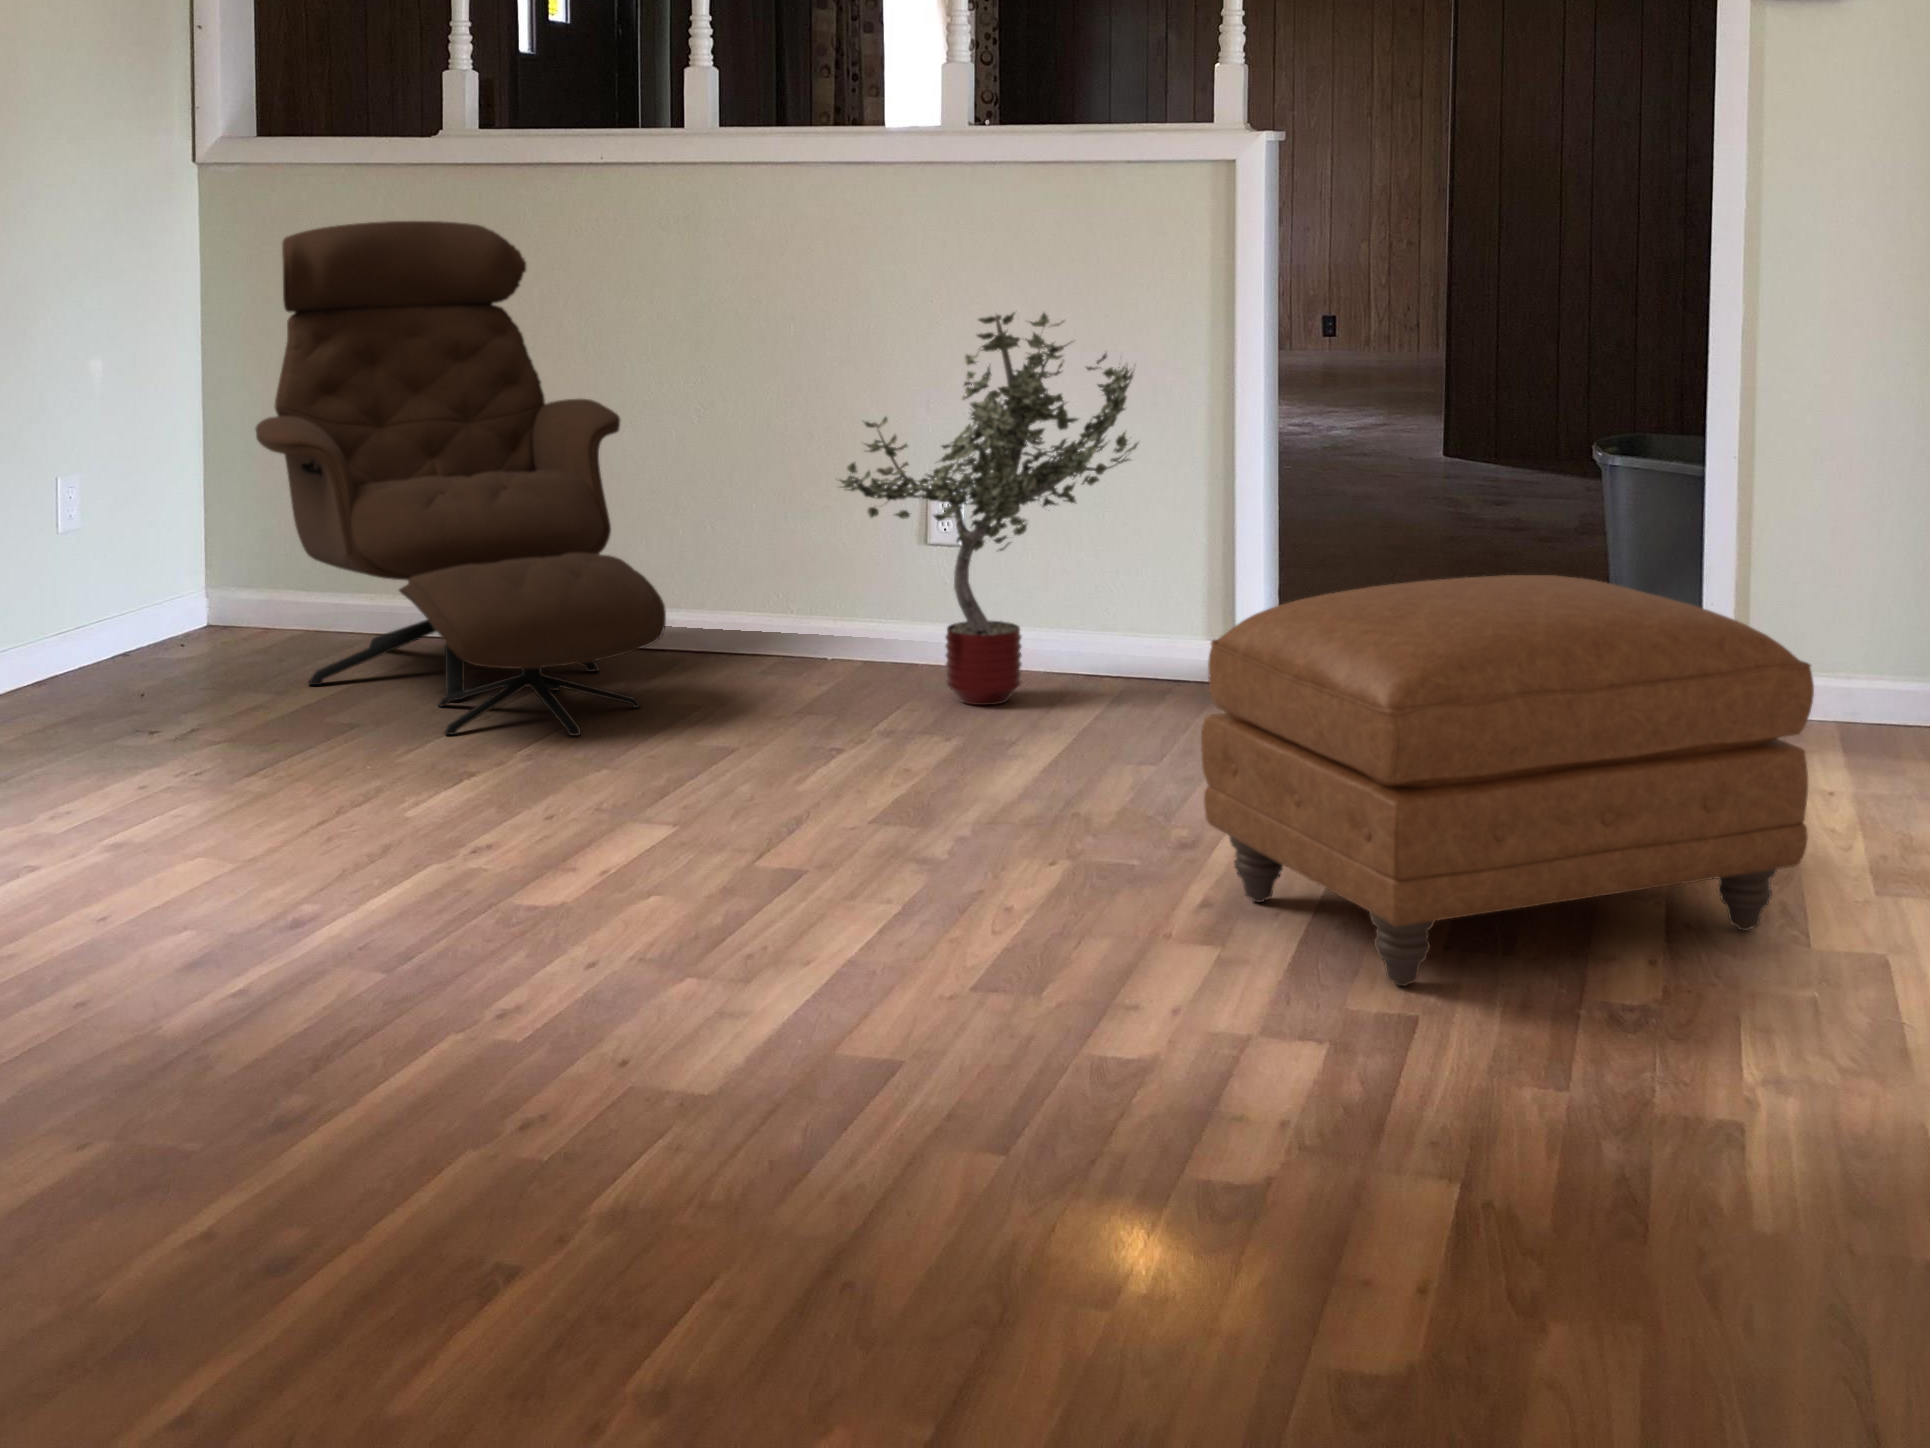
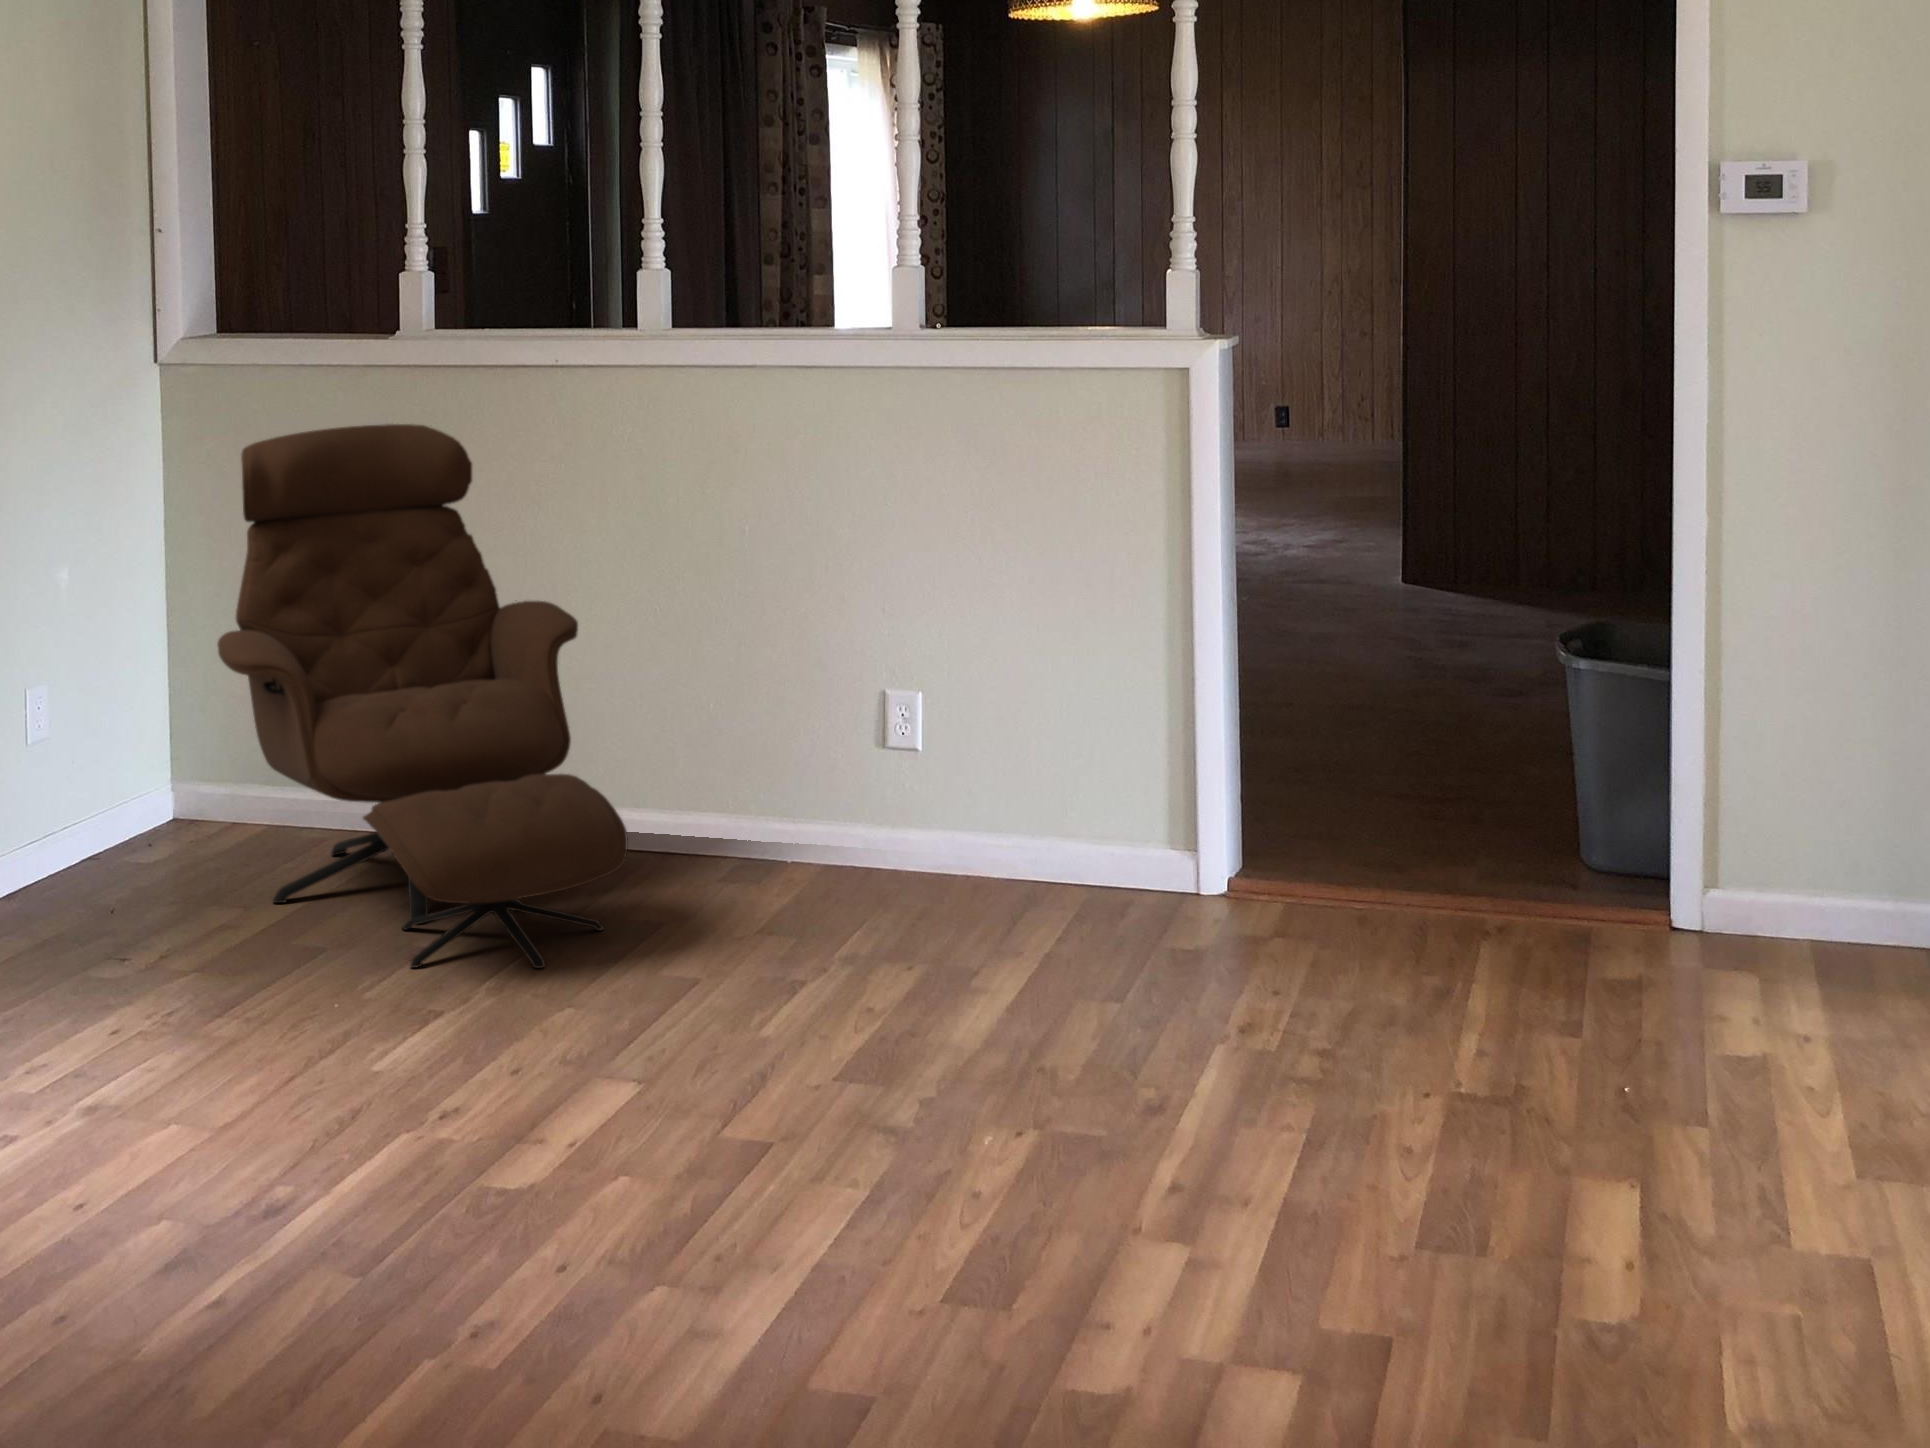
potted tree: present [838,313,1138,705] -> none [794,526,1100,925]
ottoman: present [1201,575,1814,986] -> none [1167,845,1785,1295]

